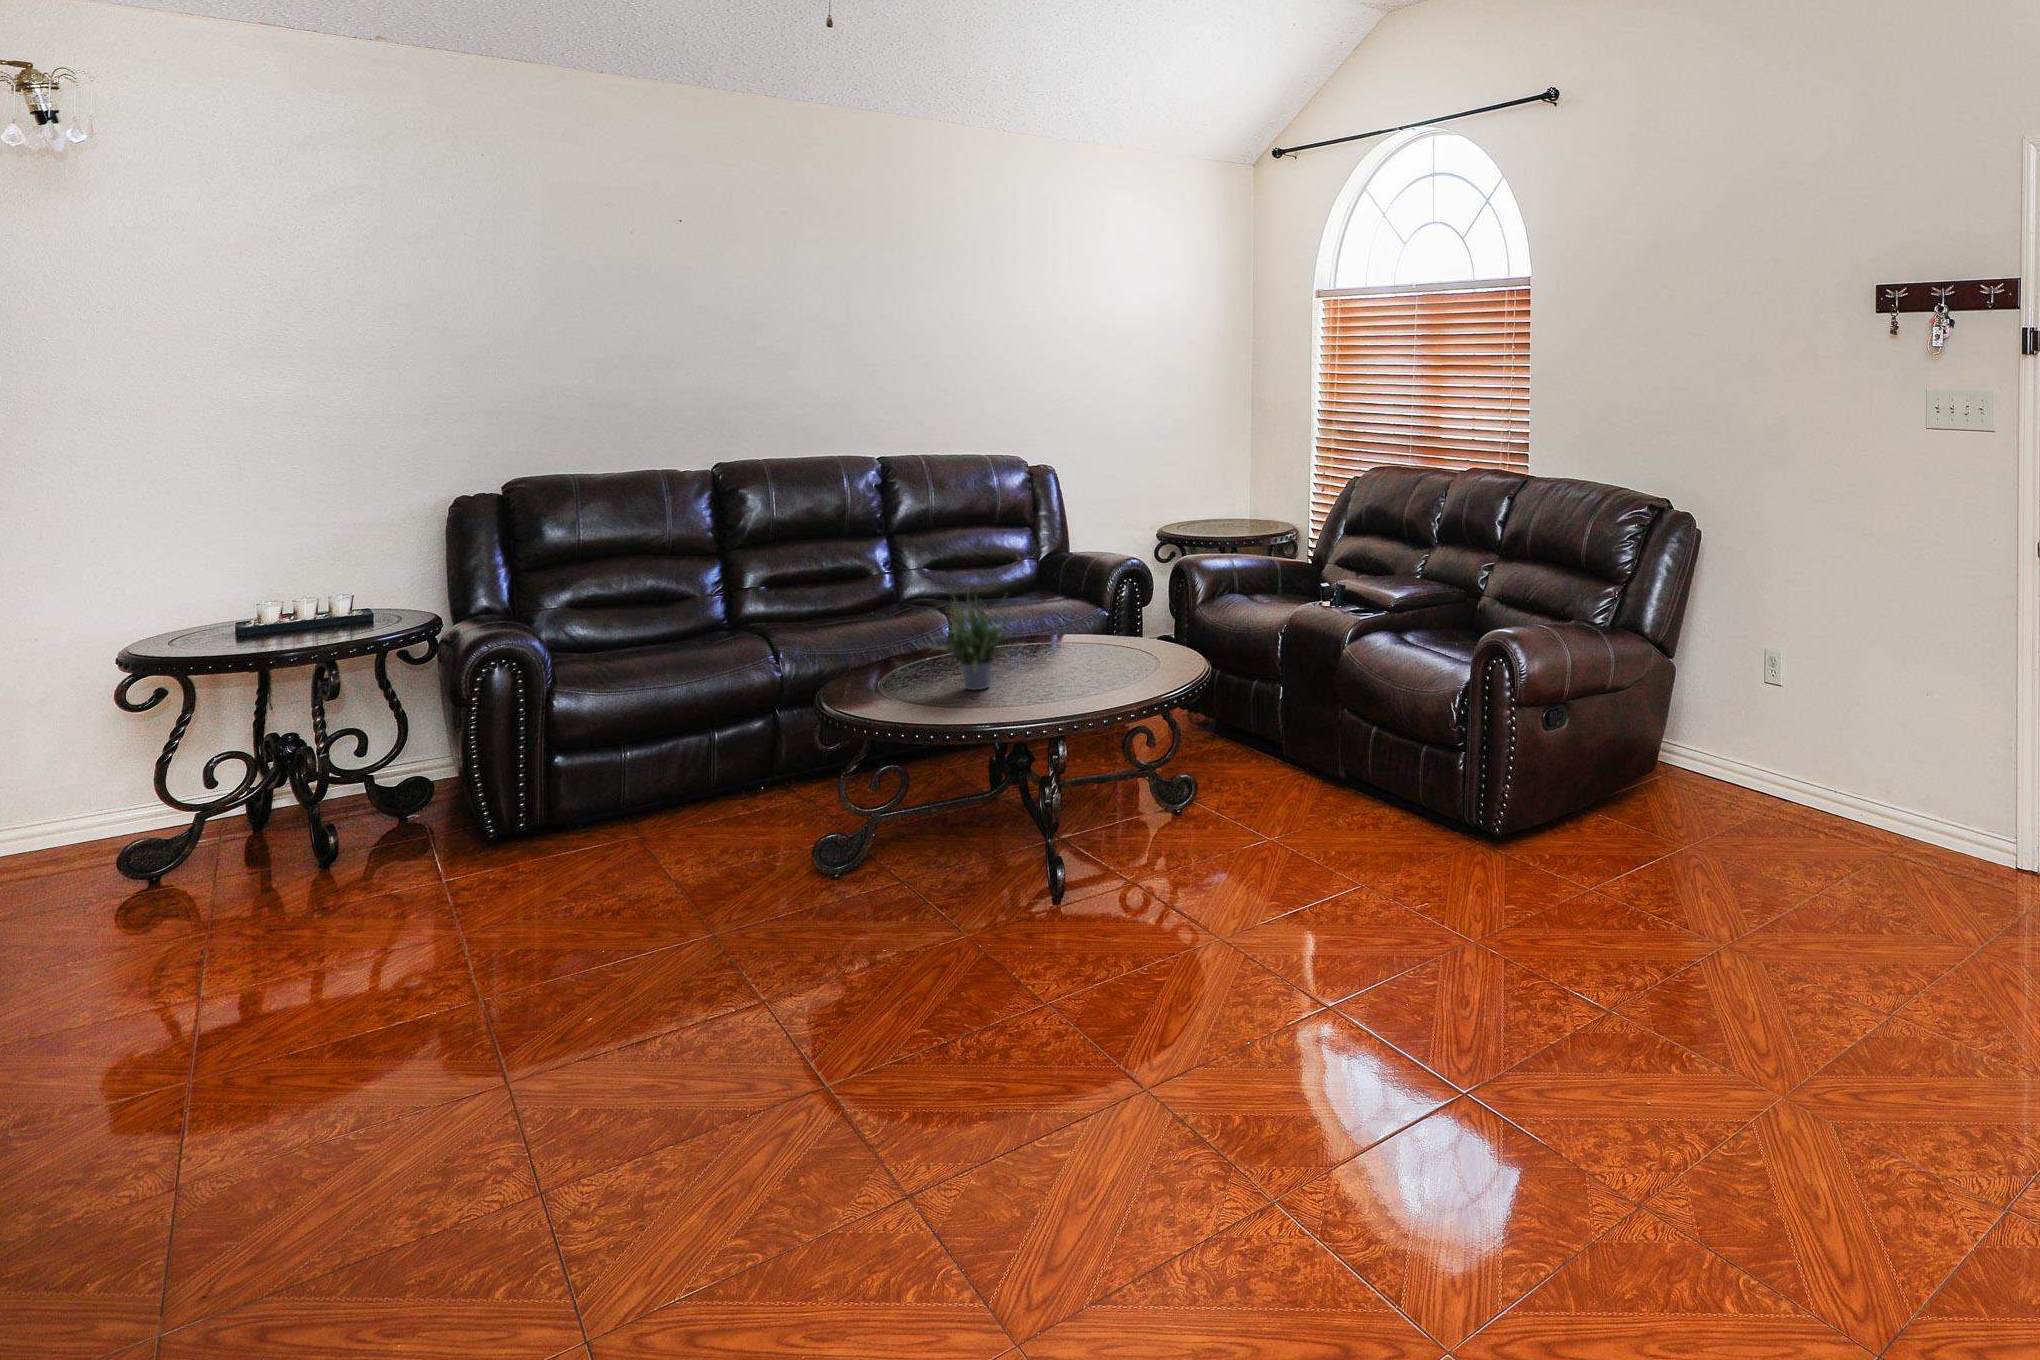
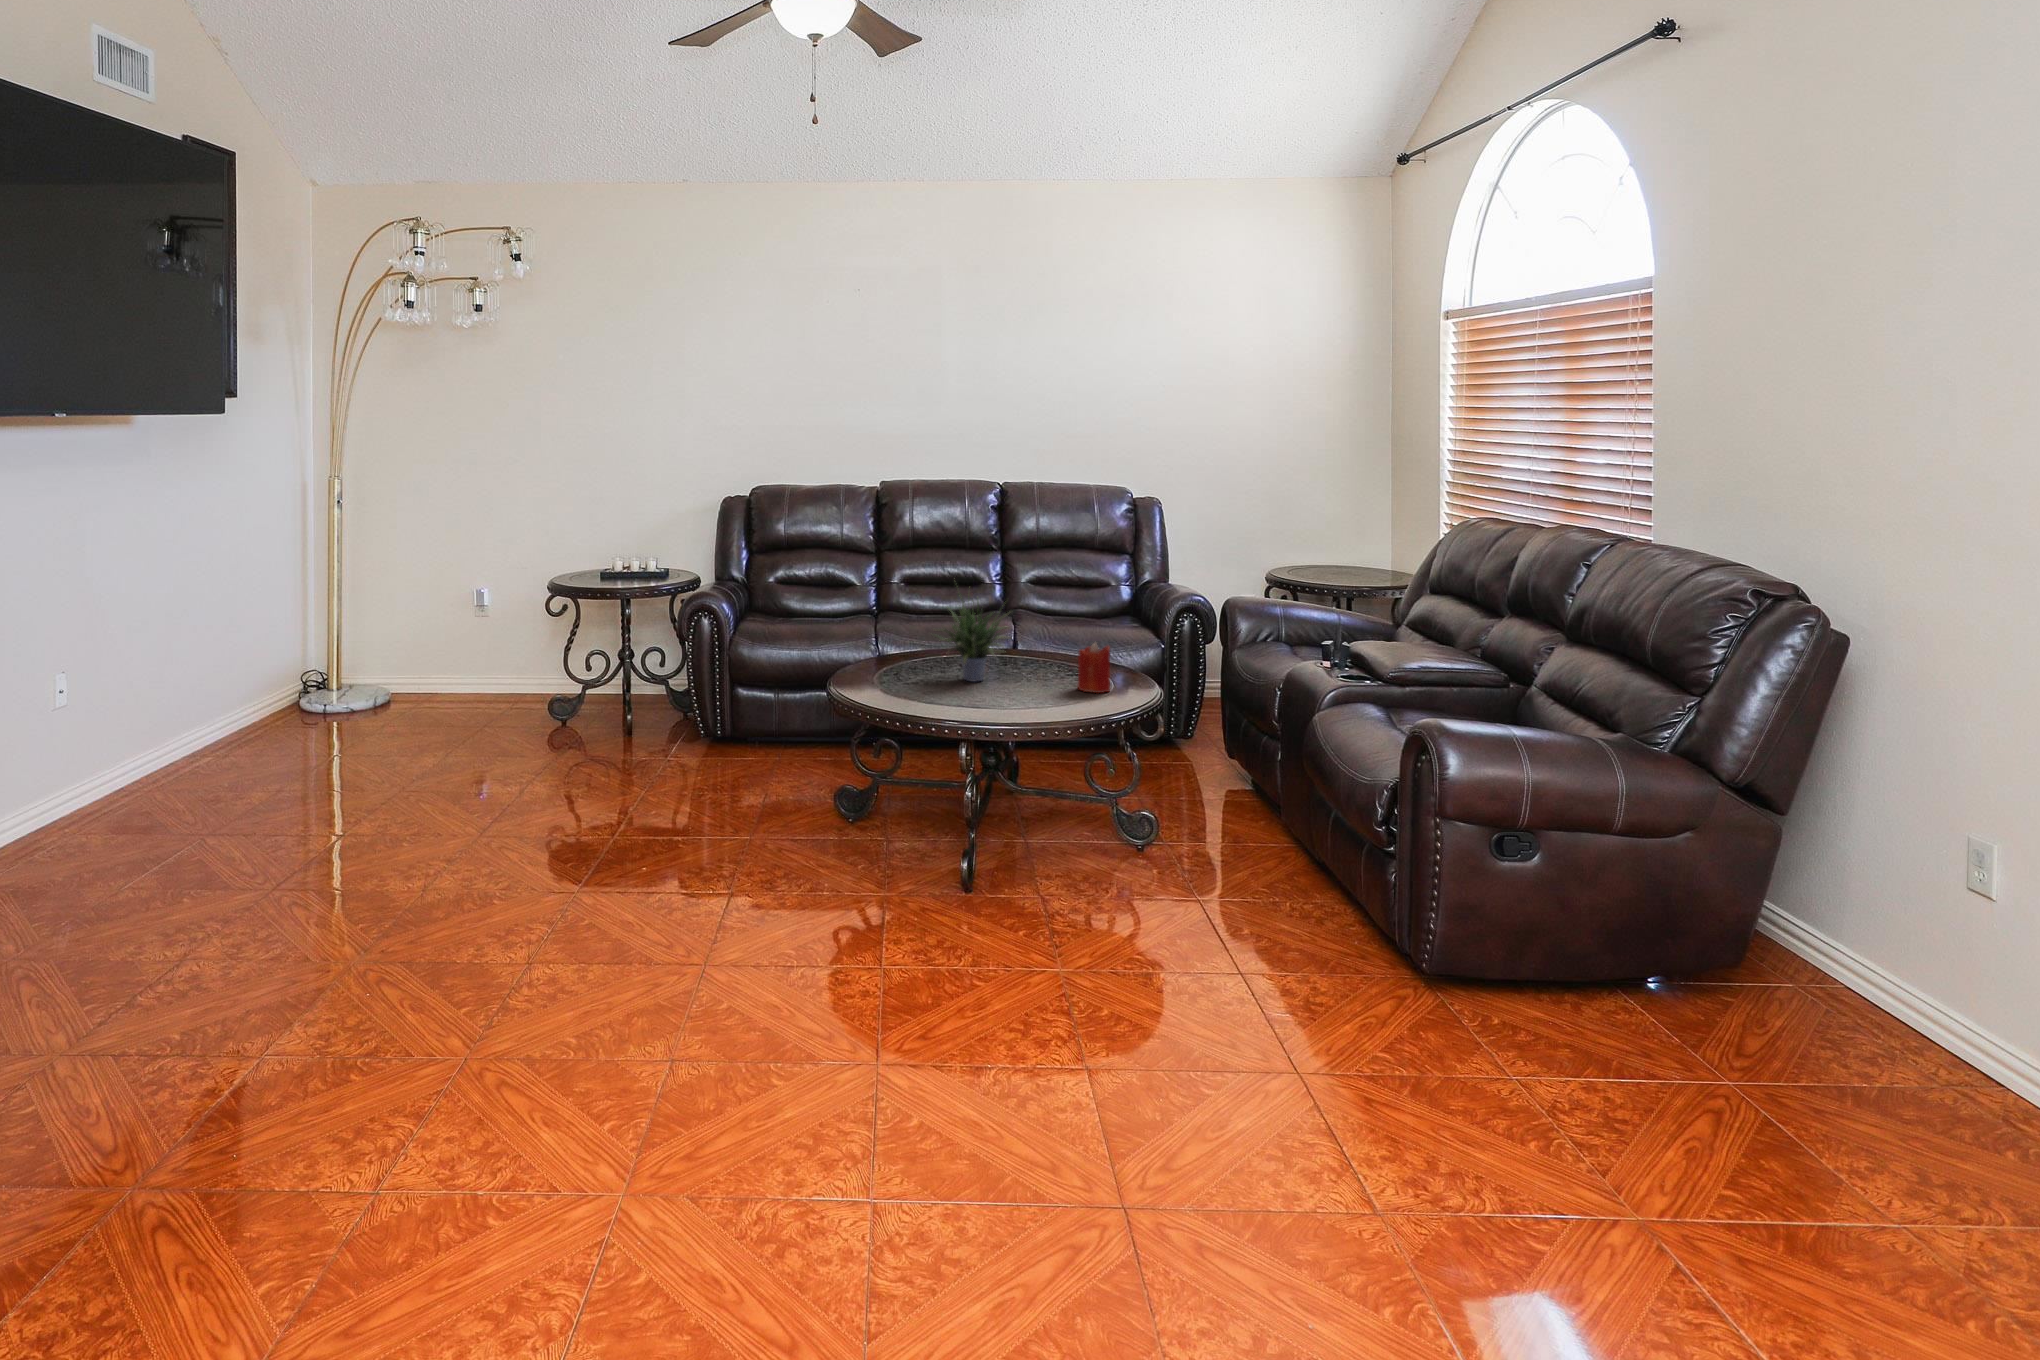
candle: none [1098,625,1136,679] -> present [1078,643,1110,693]

